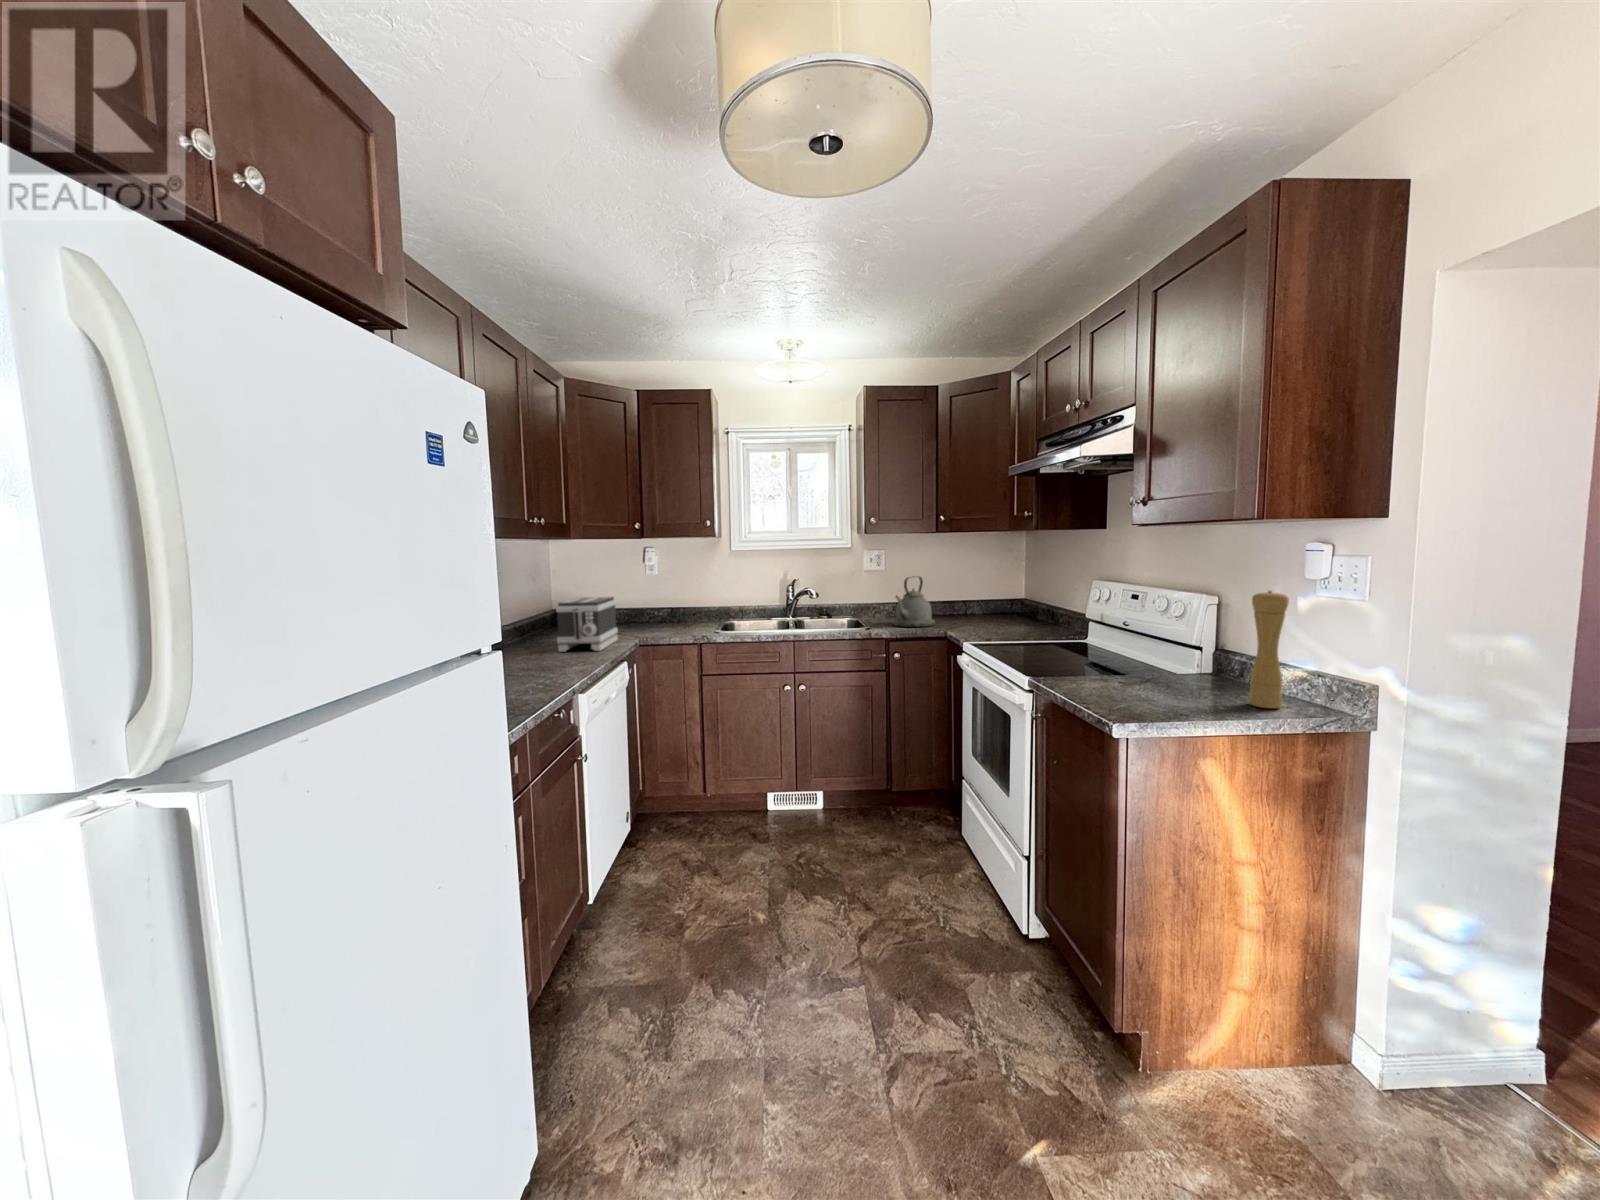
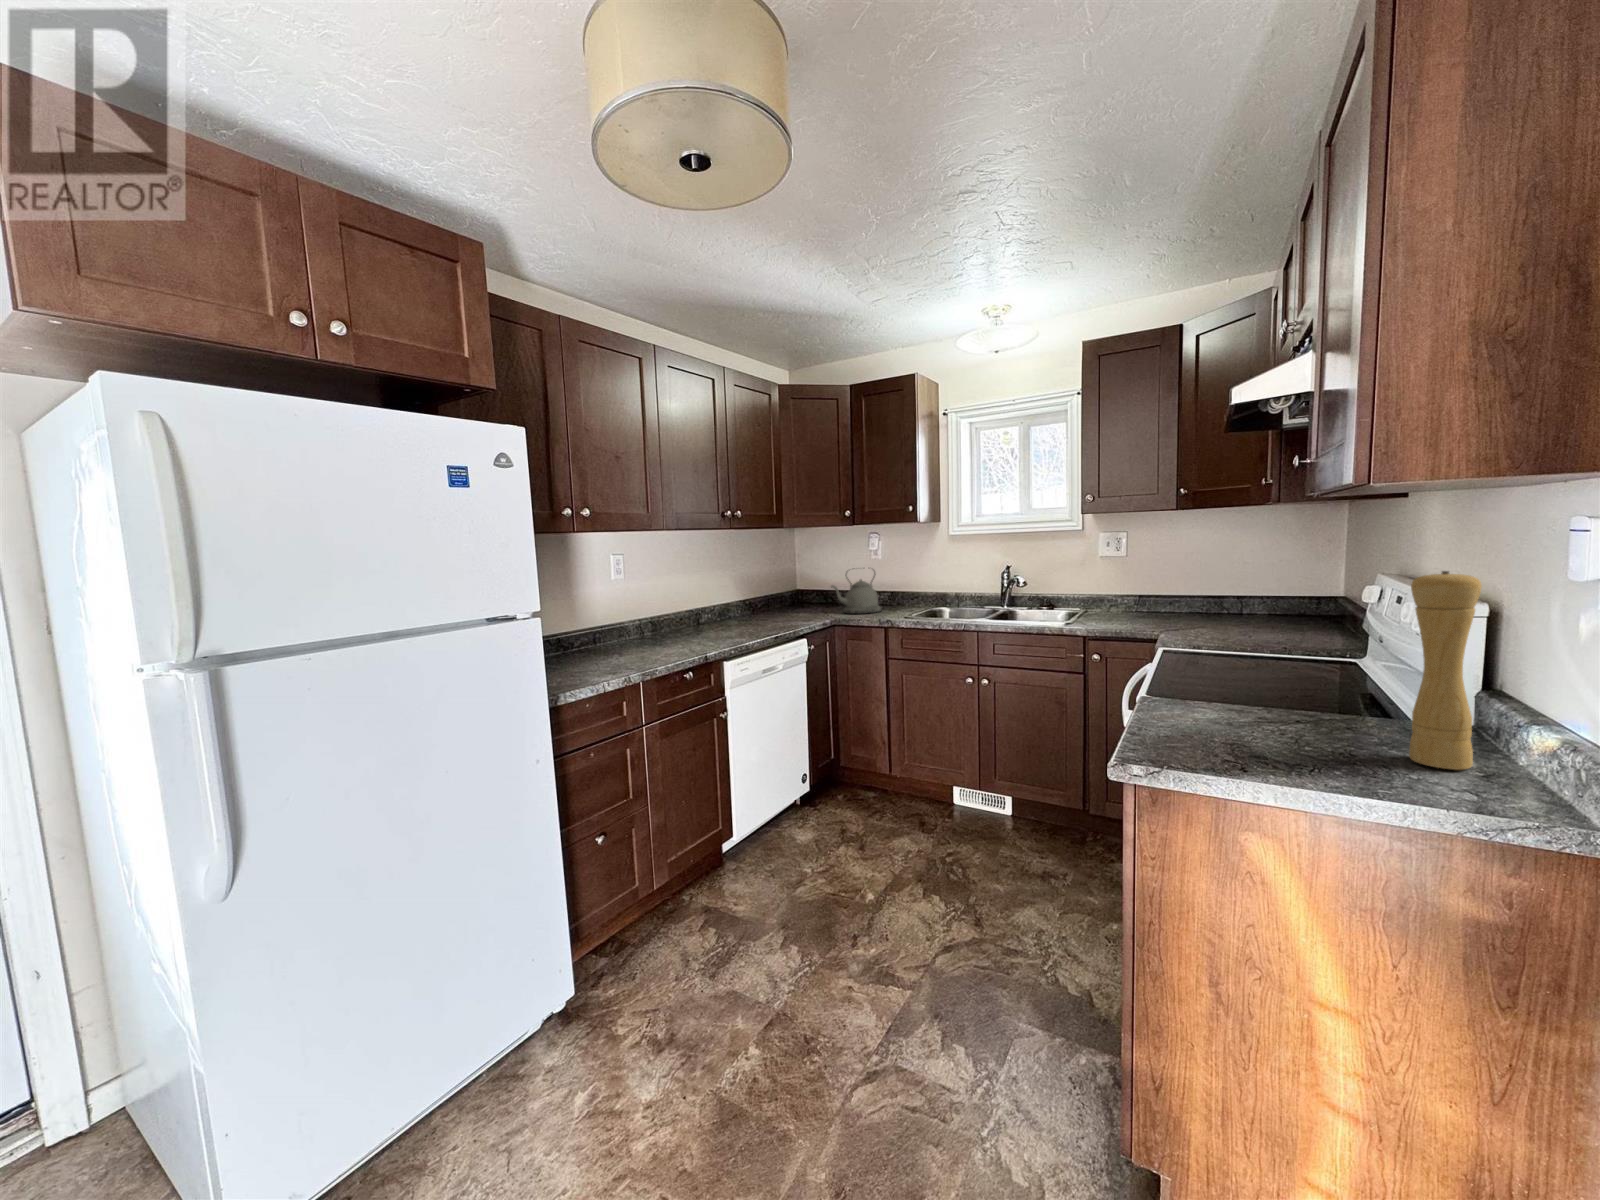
kettle: present [892,576,935,627] -> present [831,572,881,614]
toaster: present [556,597,618,652] -> none [753,582,817,630]

